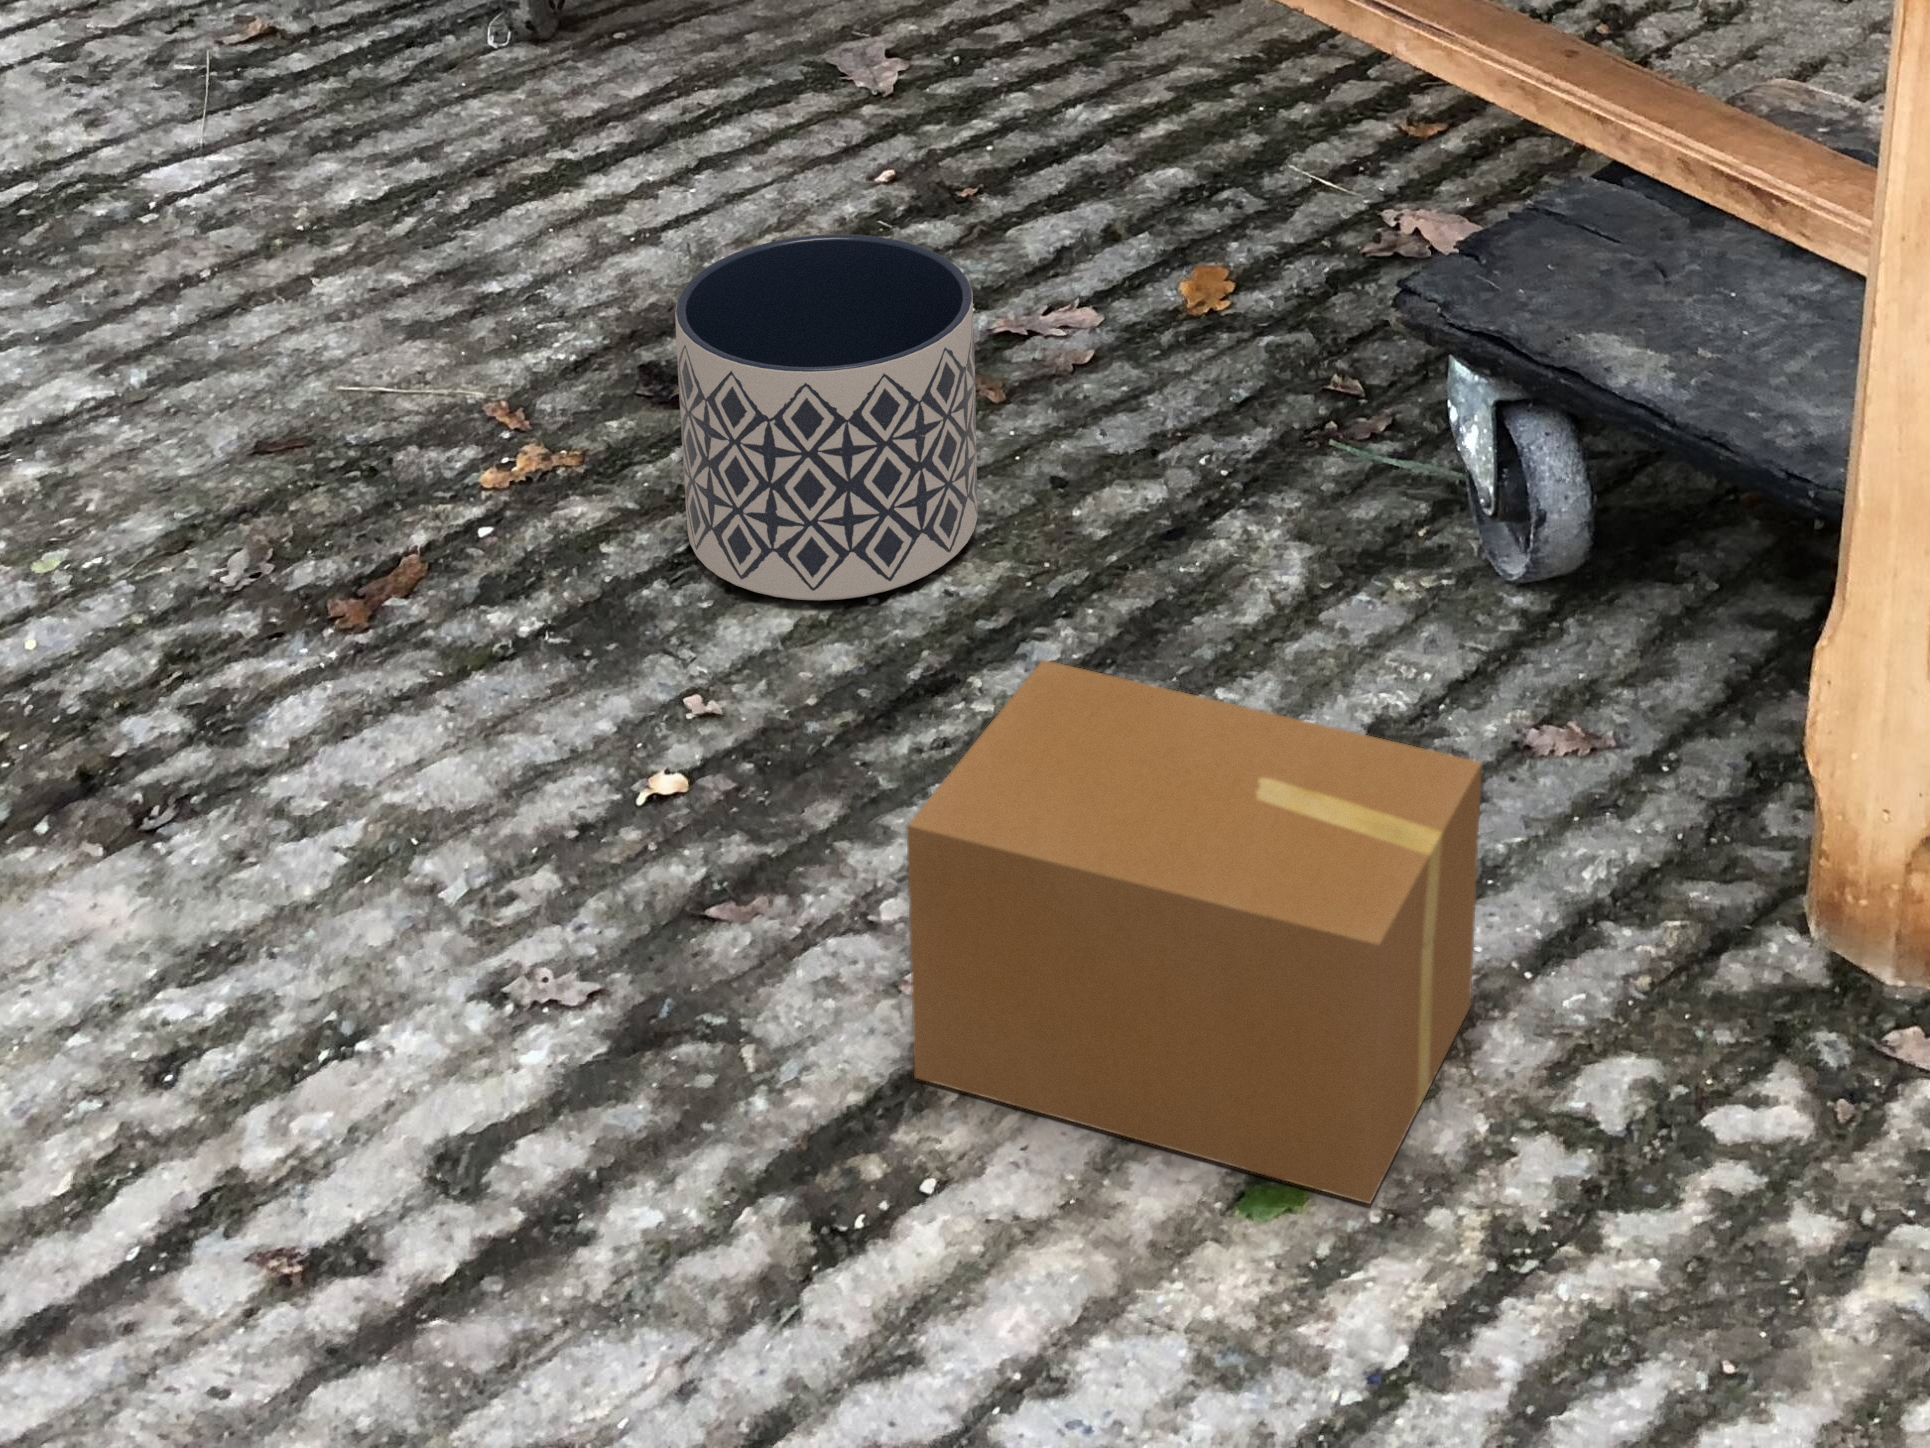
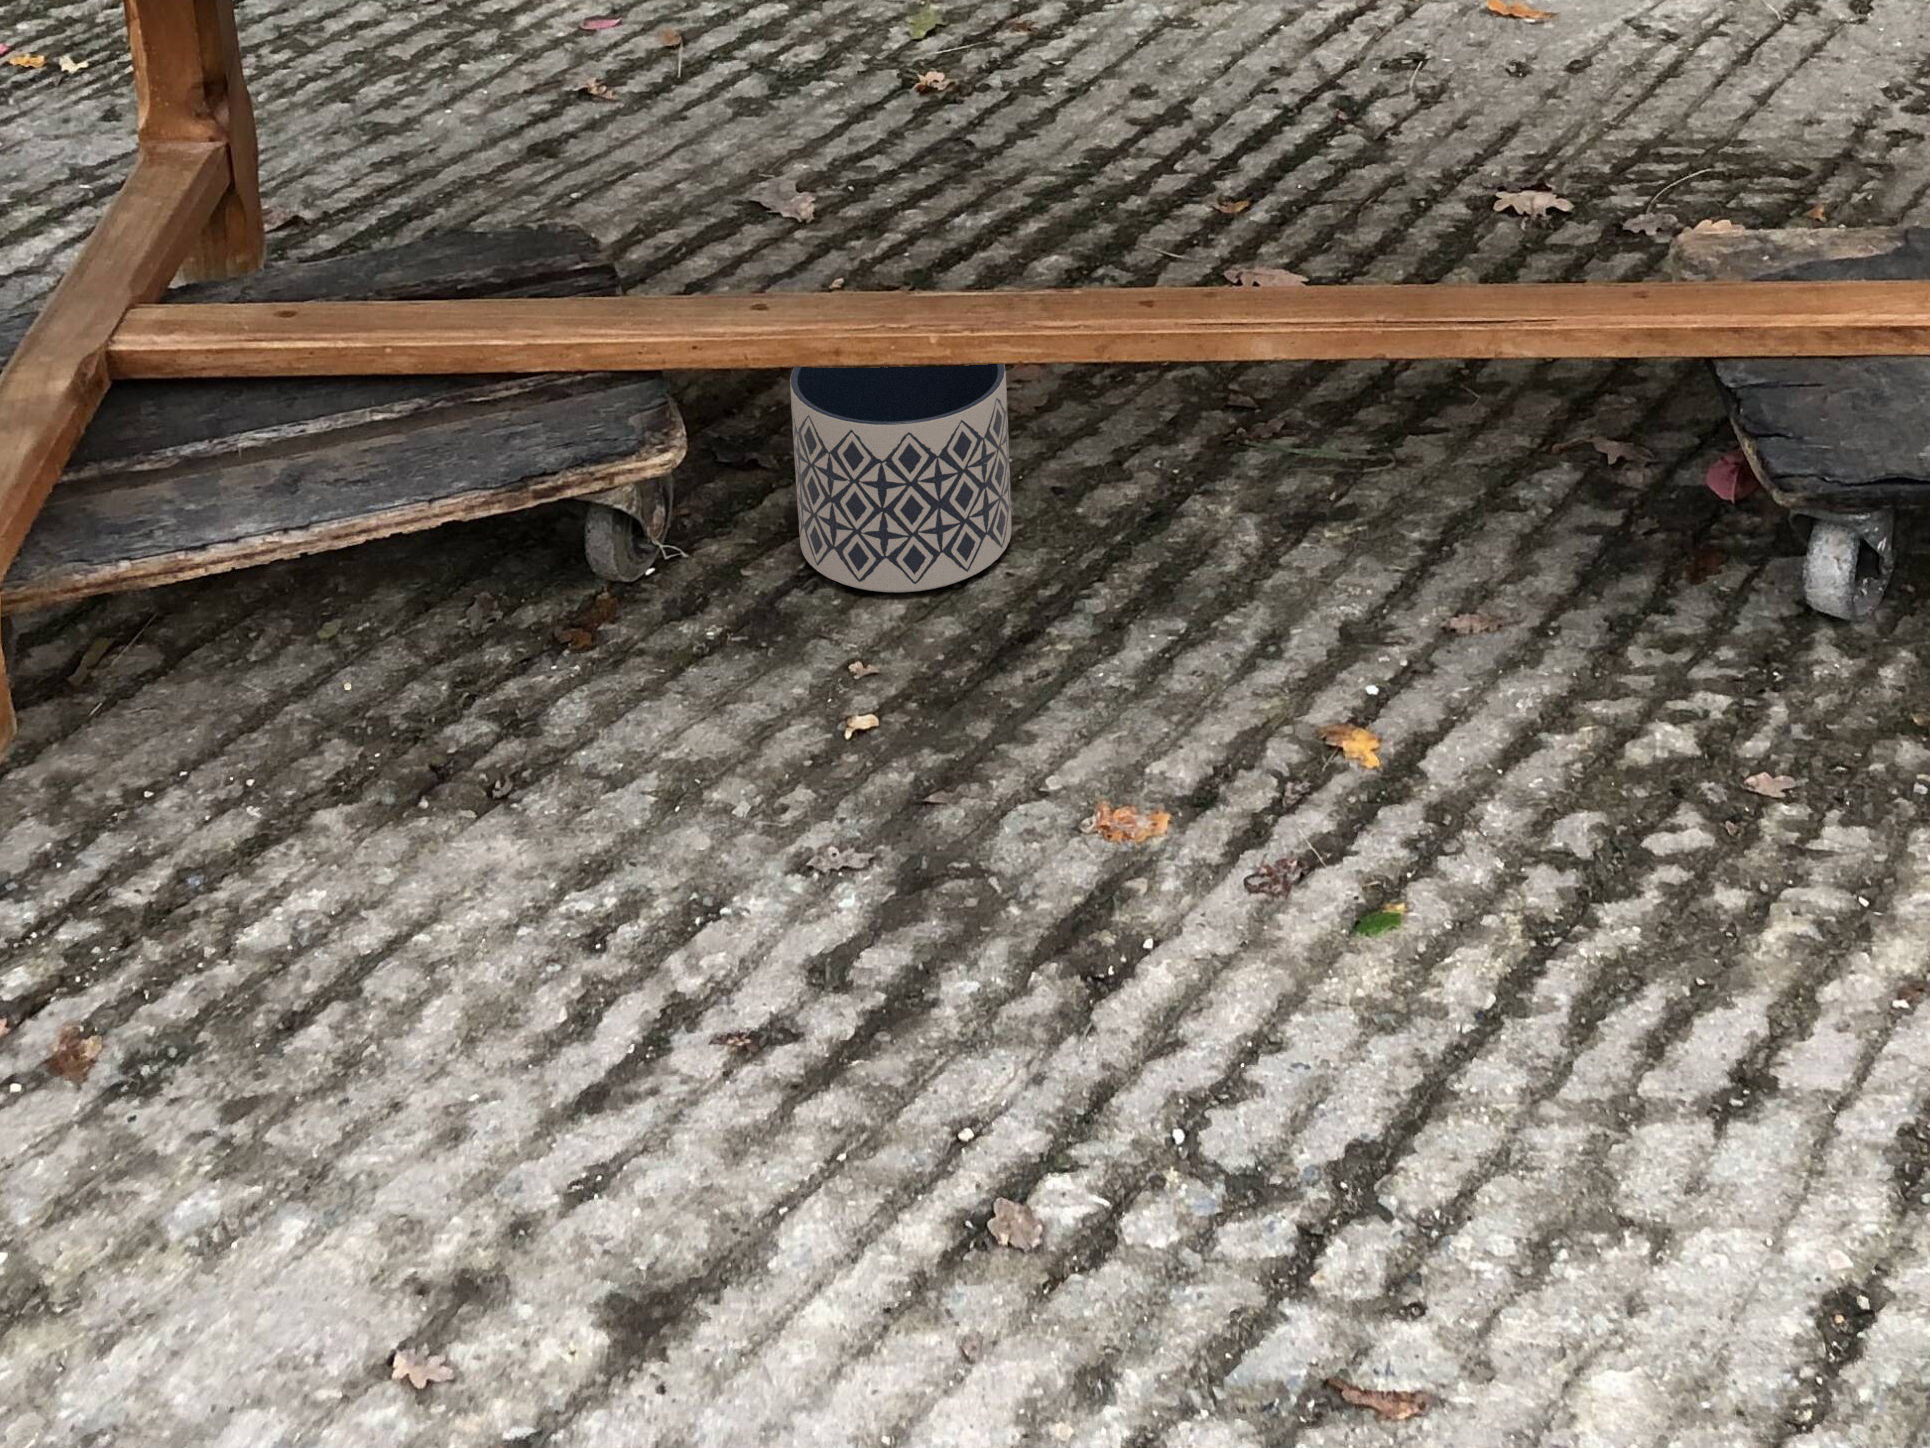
cardboard box: present [906,660,1482,1204] -> none [1109,595,1472,918]

